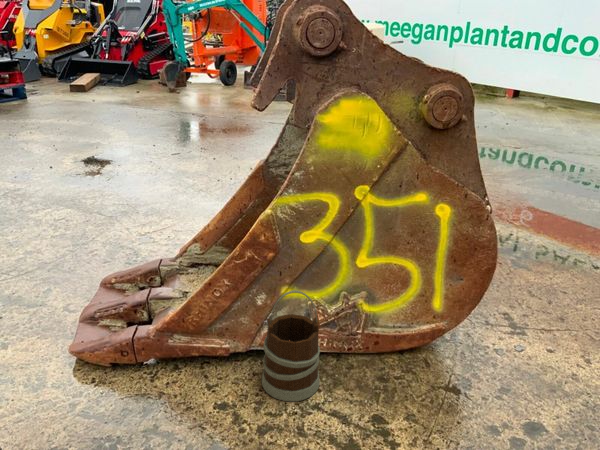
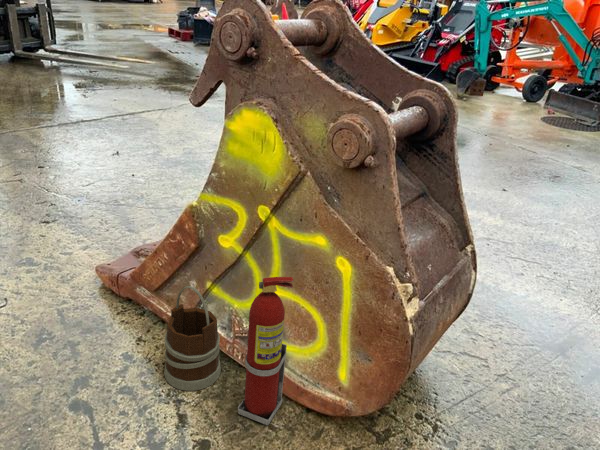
fire extinguisher: none [354,236,403,386] -> present [238,277,294,425]

